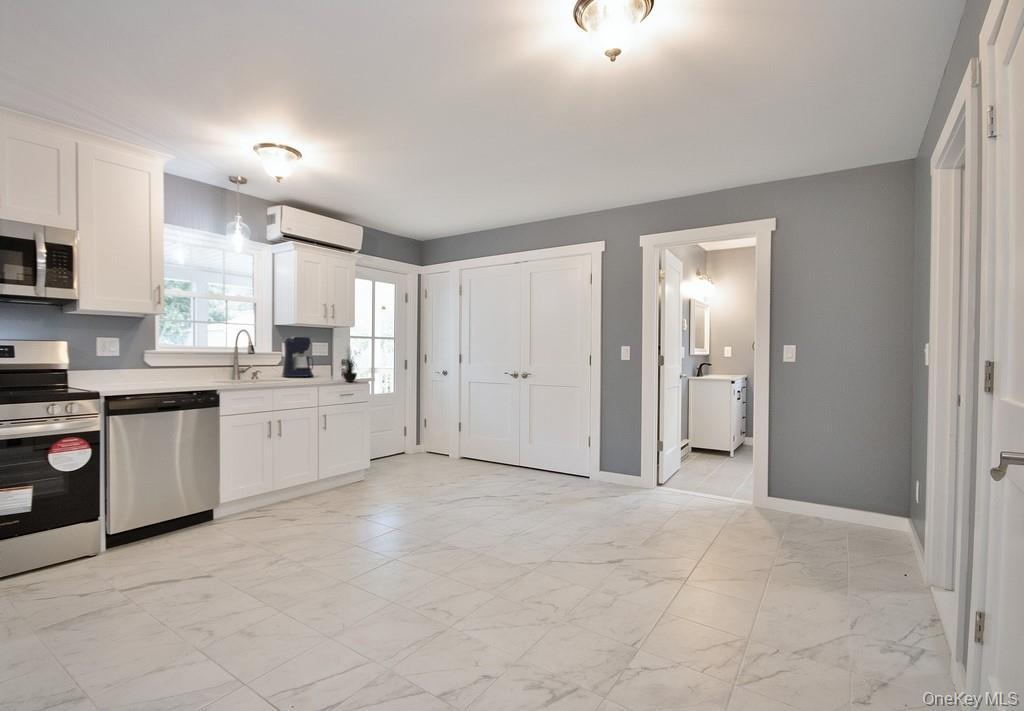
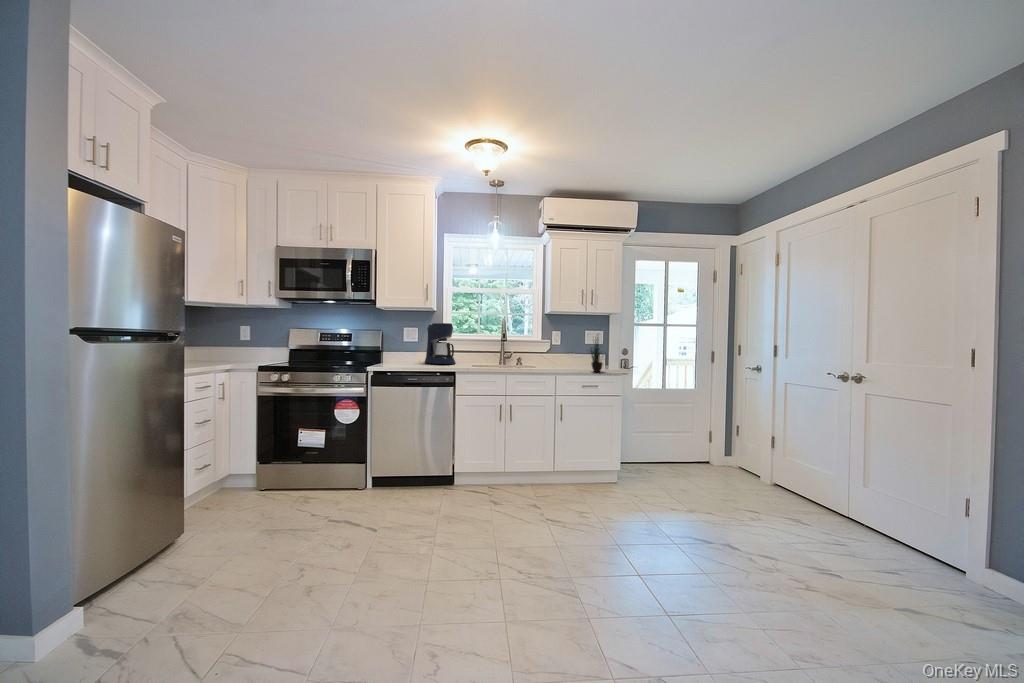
coffee maker: present [282,337,313,377] -> present [425,323,456,364]

